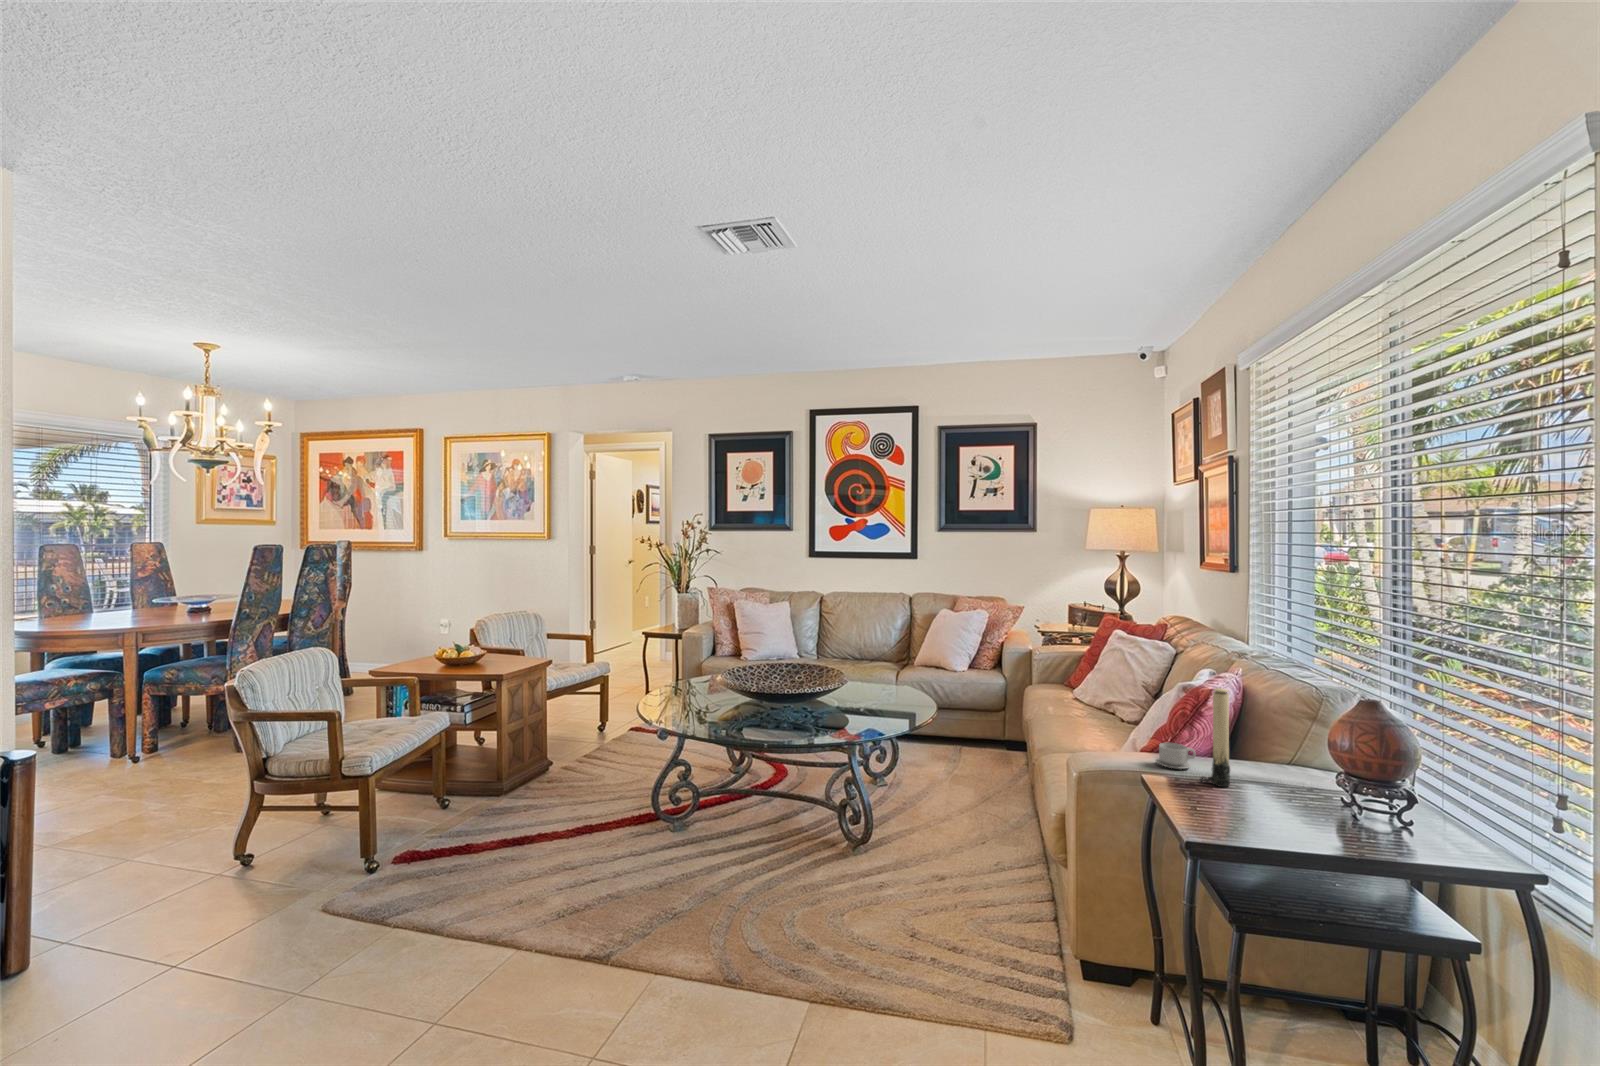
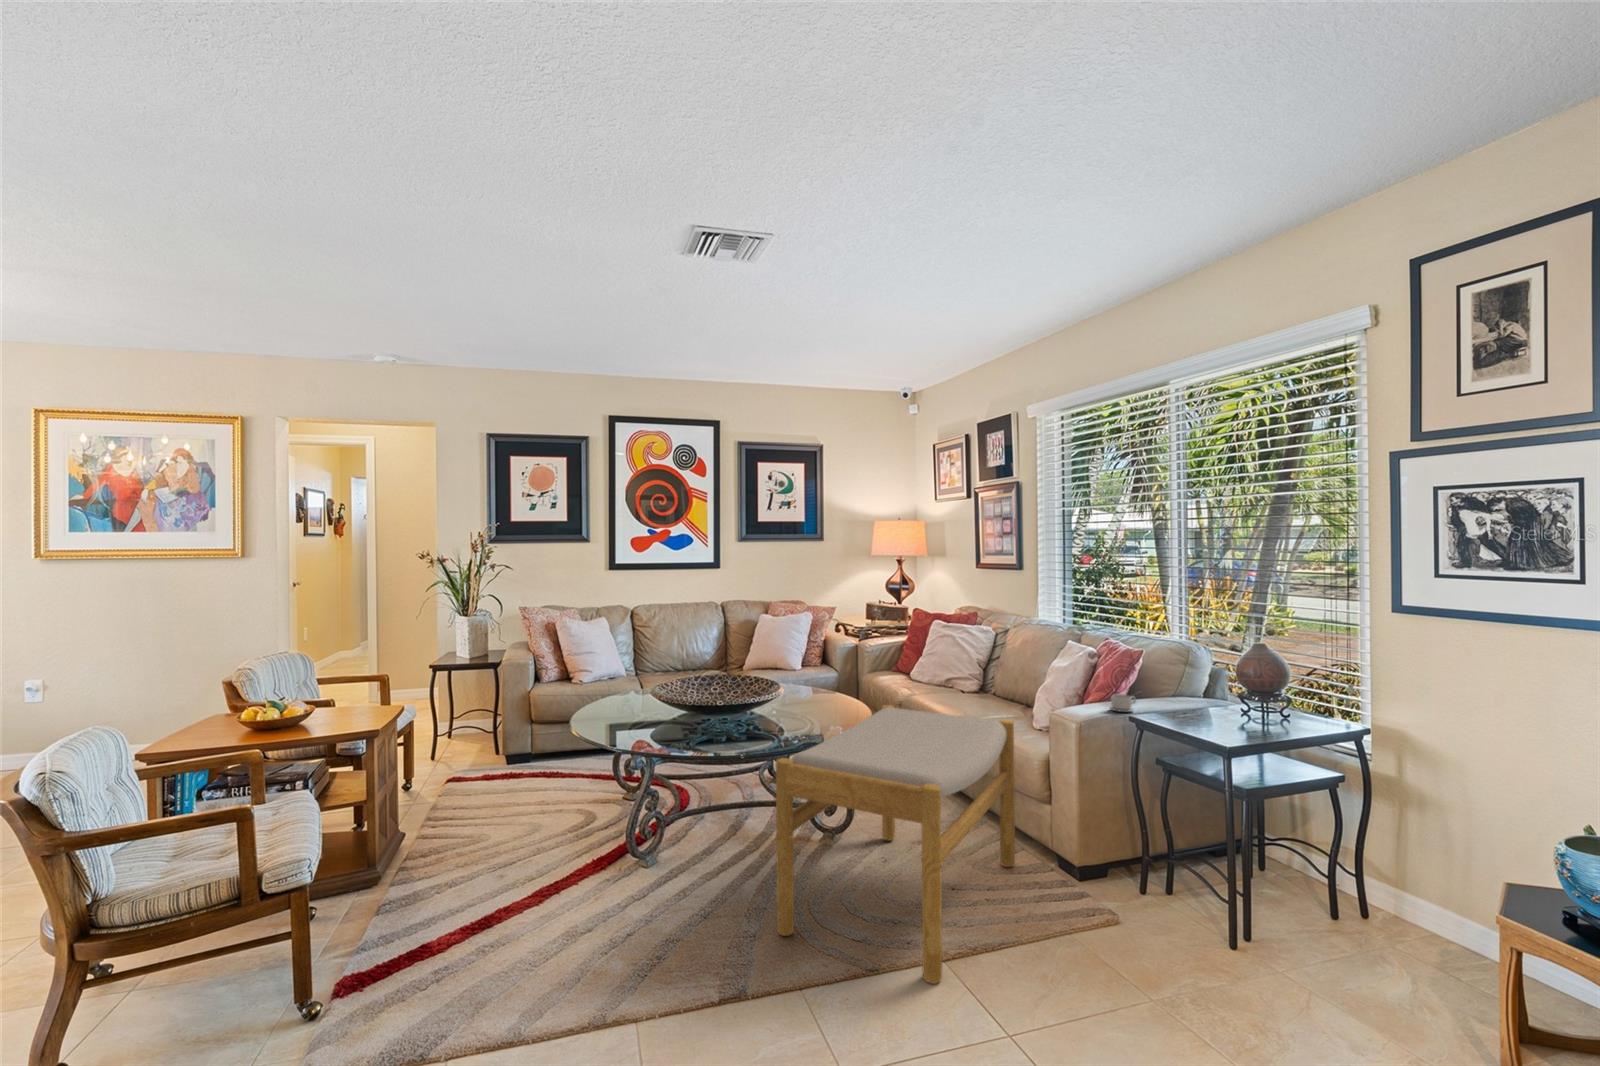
candle: present [1200,688,1230,787] -> none [1155,650,1176,718]
footstool: none [701,714,1026,1021] -> present [776,705,1015,984]

